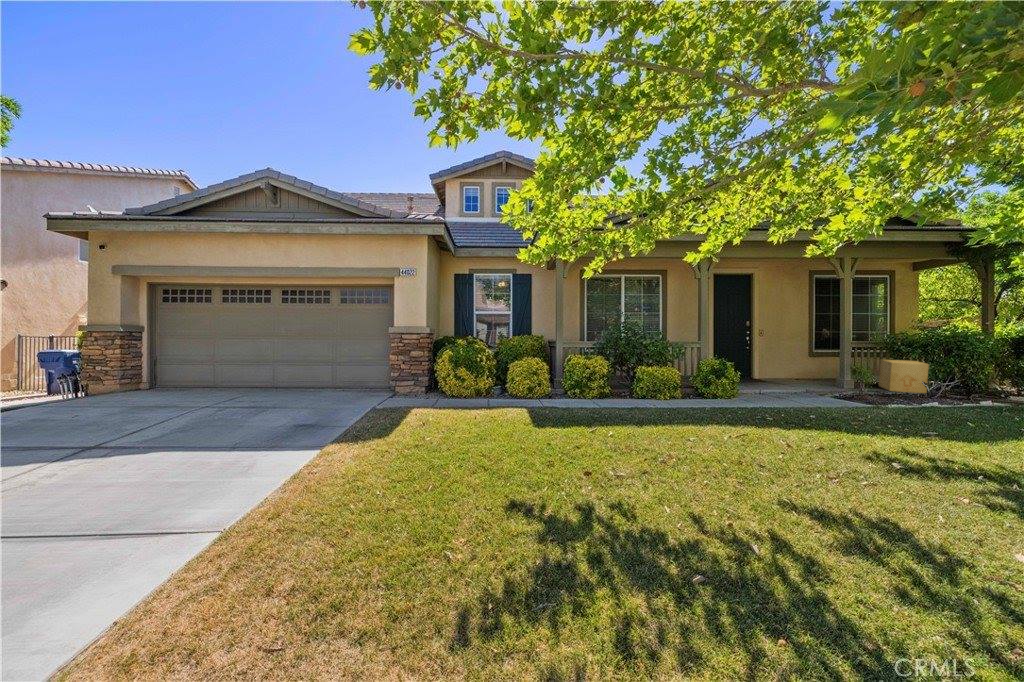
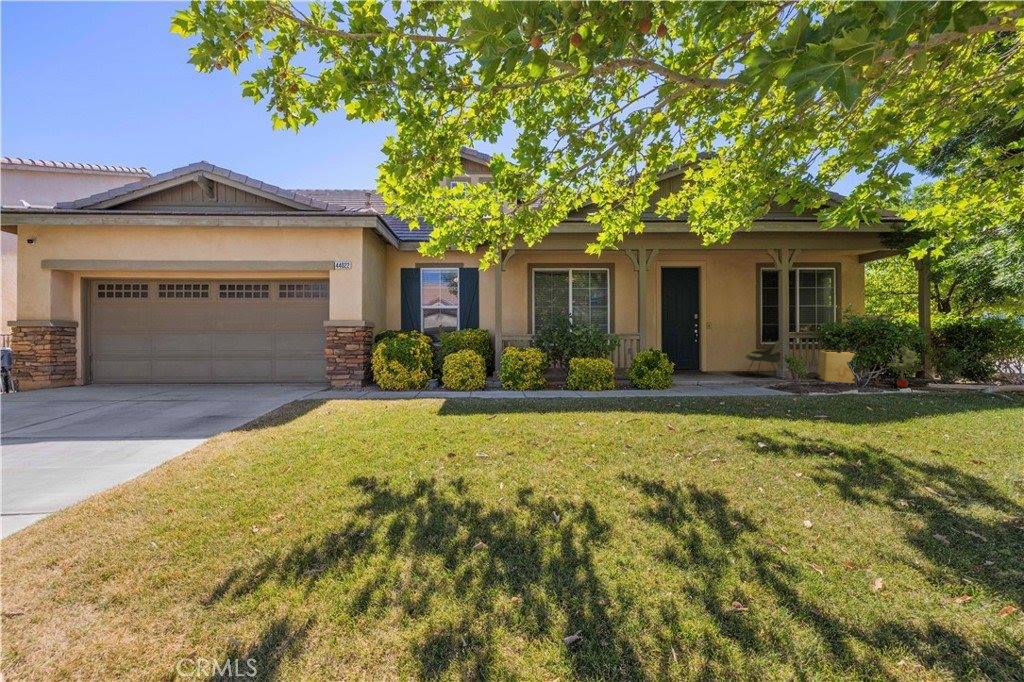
lounge chair: none [804,348,852,389] -> present [746,341,789,379]
potted tree: none [957,357,989,399] -> present [888,347,916,388]

